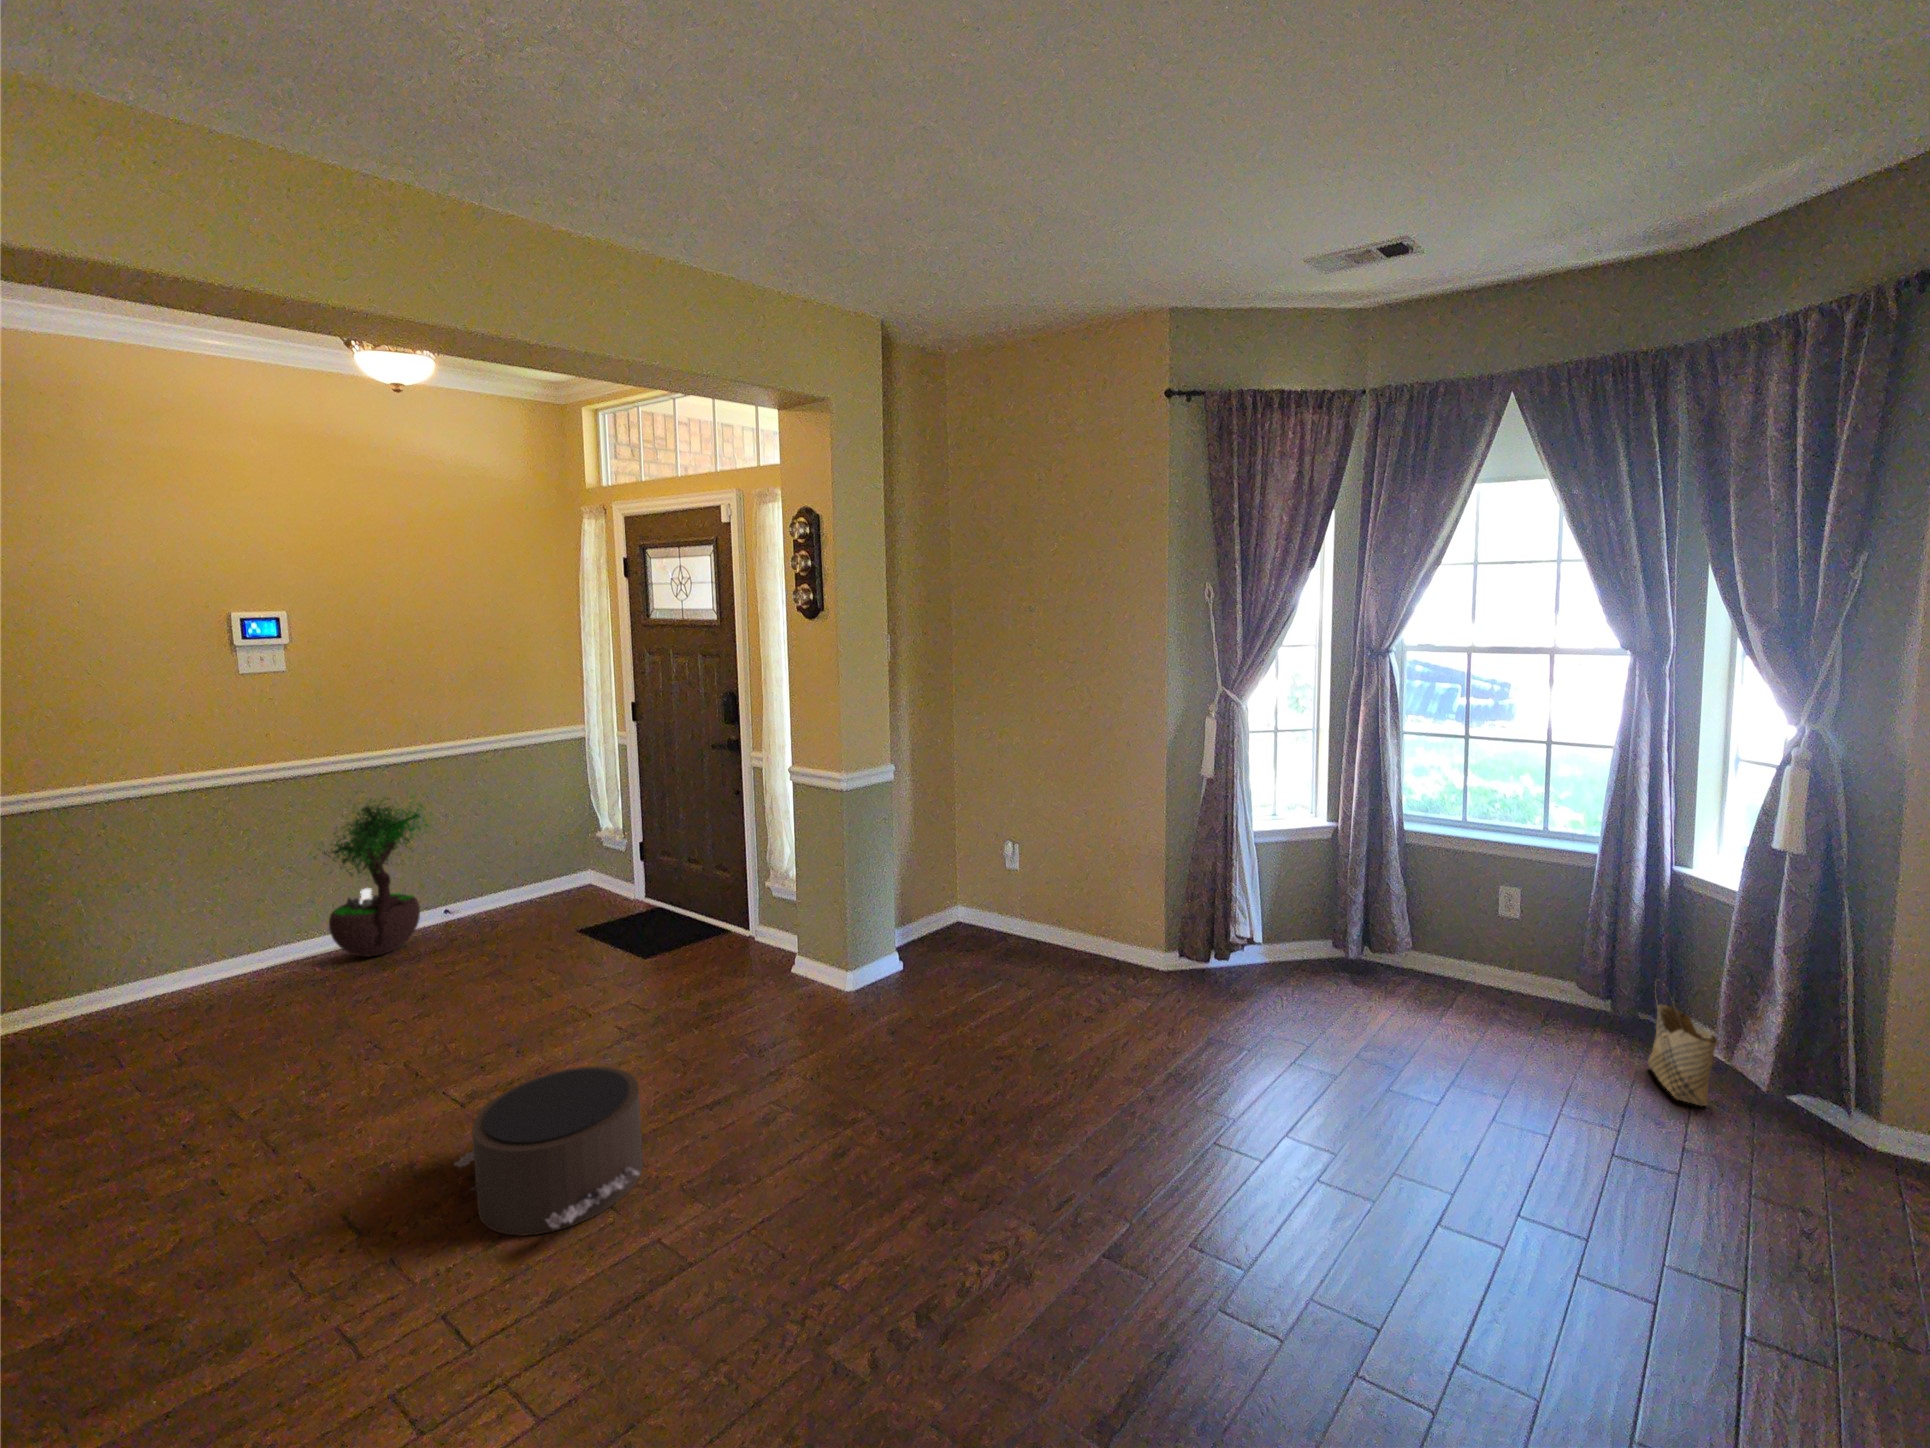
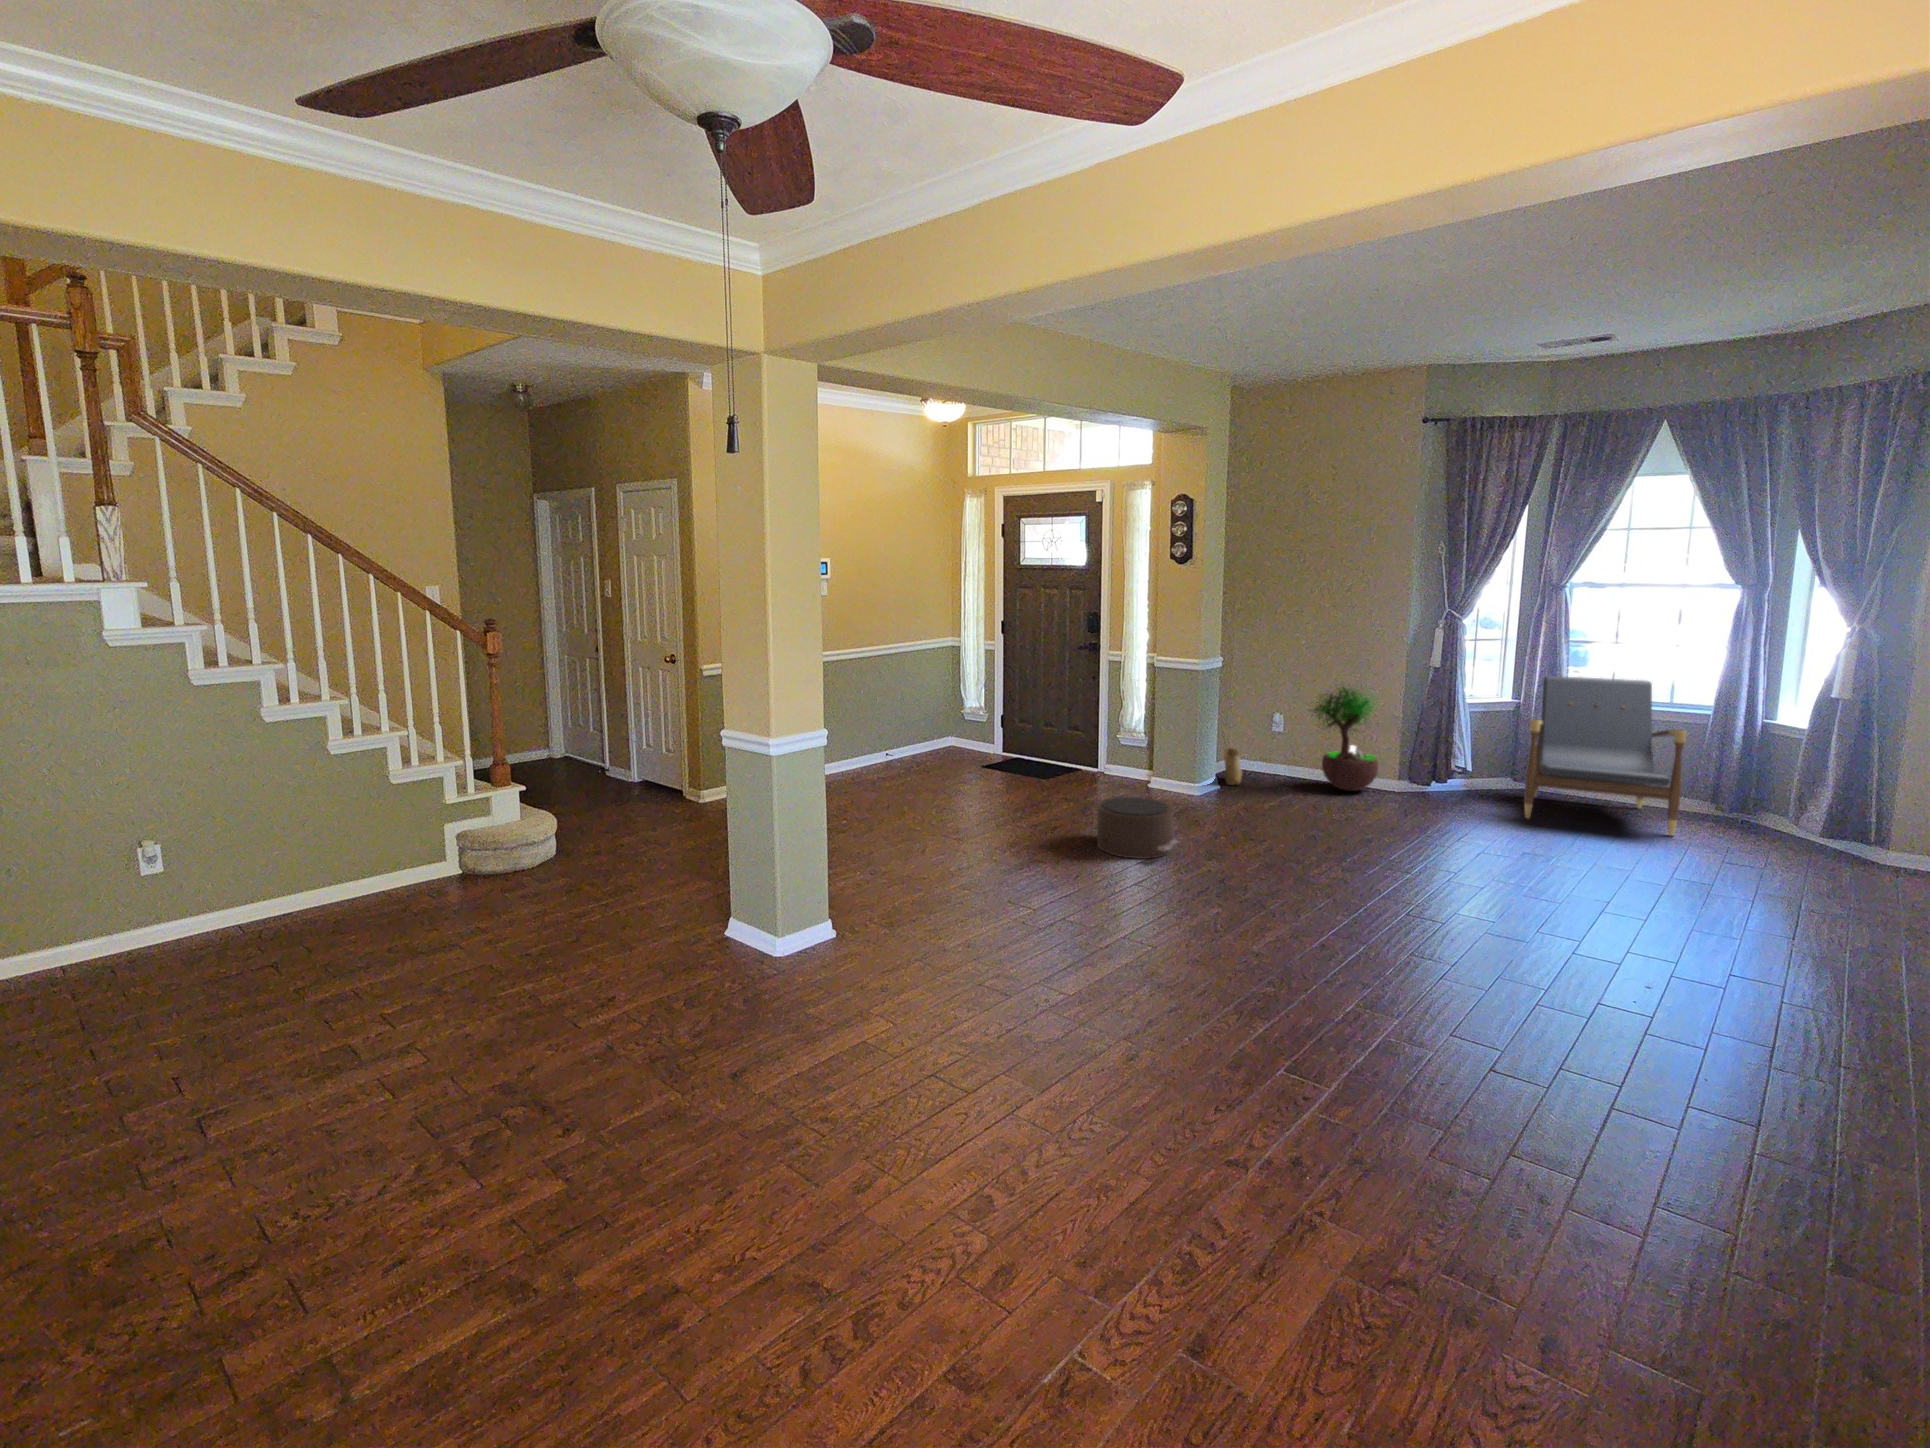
lounge chair: none [1325,789,1556,1079] -> present [1524,676,1686,836]
potted tree: present [324,792,428,957] -> present [1309,681,1379,791]
woven basket: present [1648,980,1718,1106] -> present [1224,748,1242,785]

